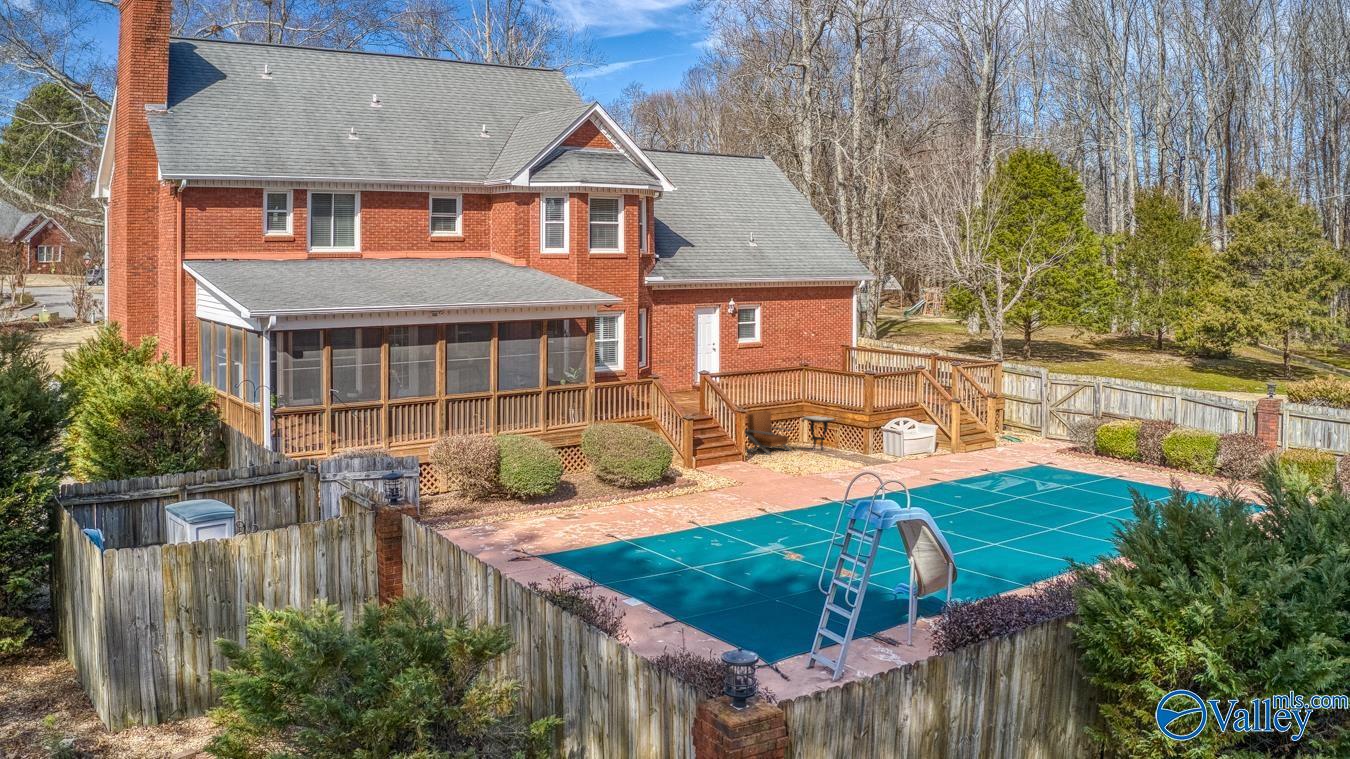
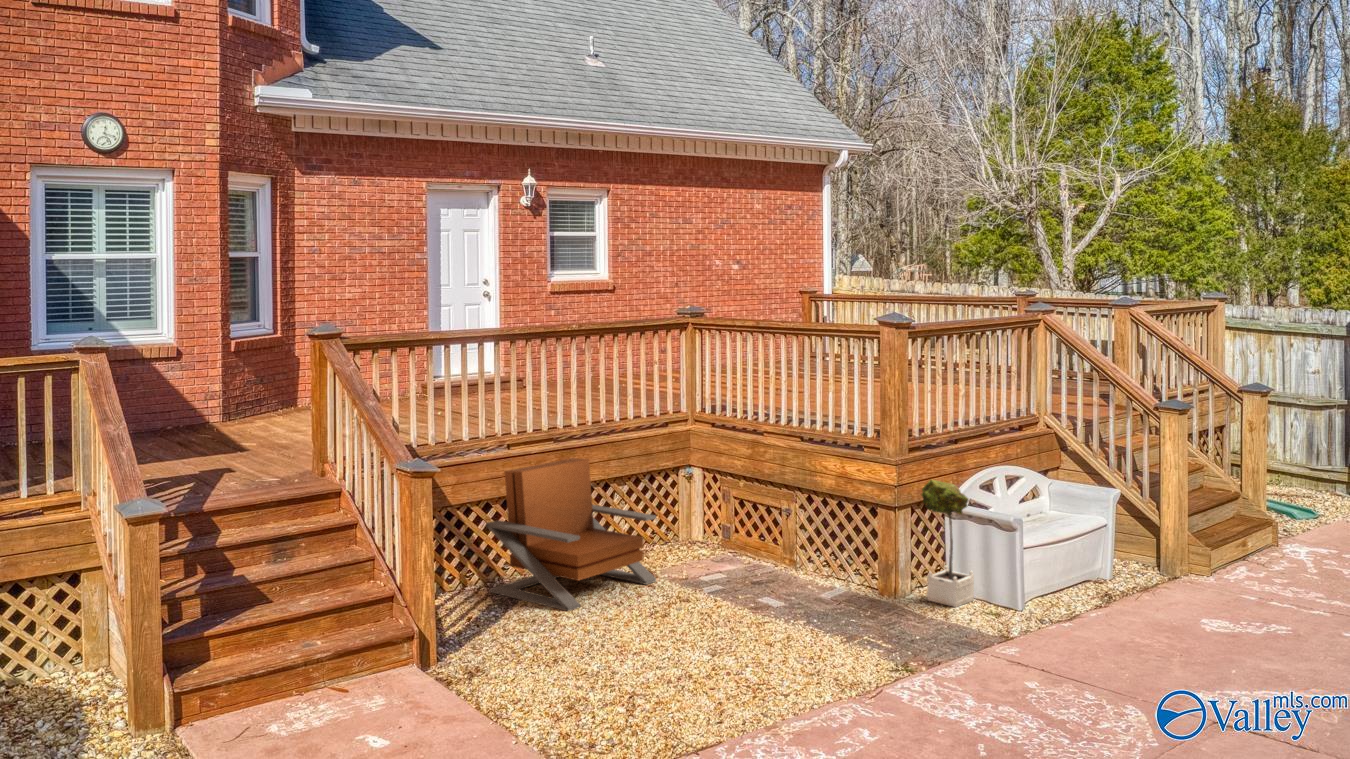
side table: present [803,416,835,450] -> none [690,466,793,576]
potted tree: none [875,419,890,458] -> present [922,480,974,607]

